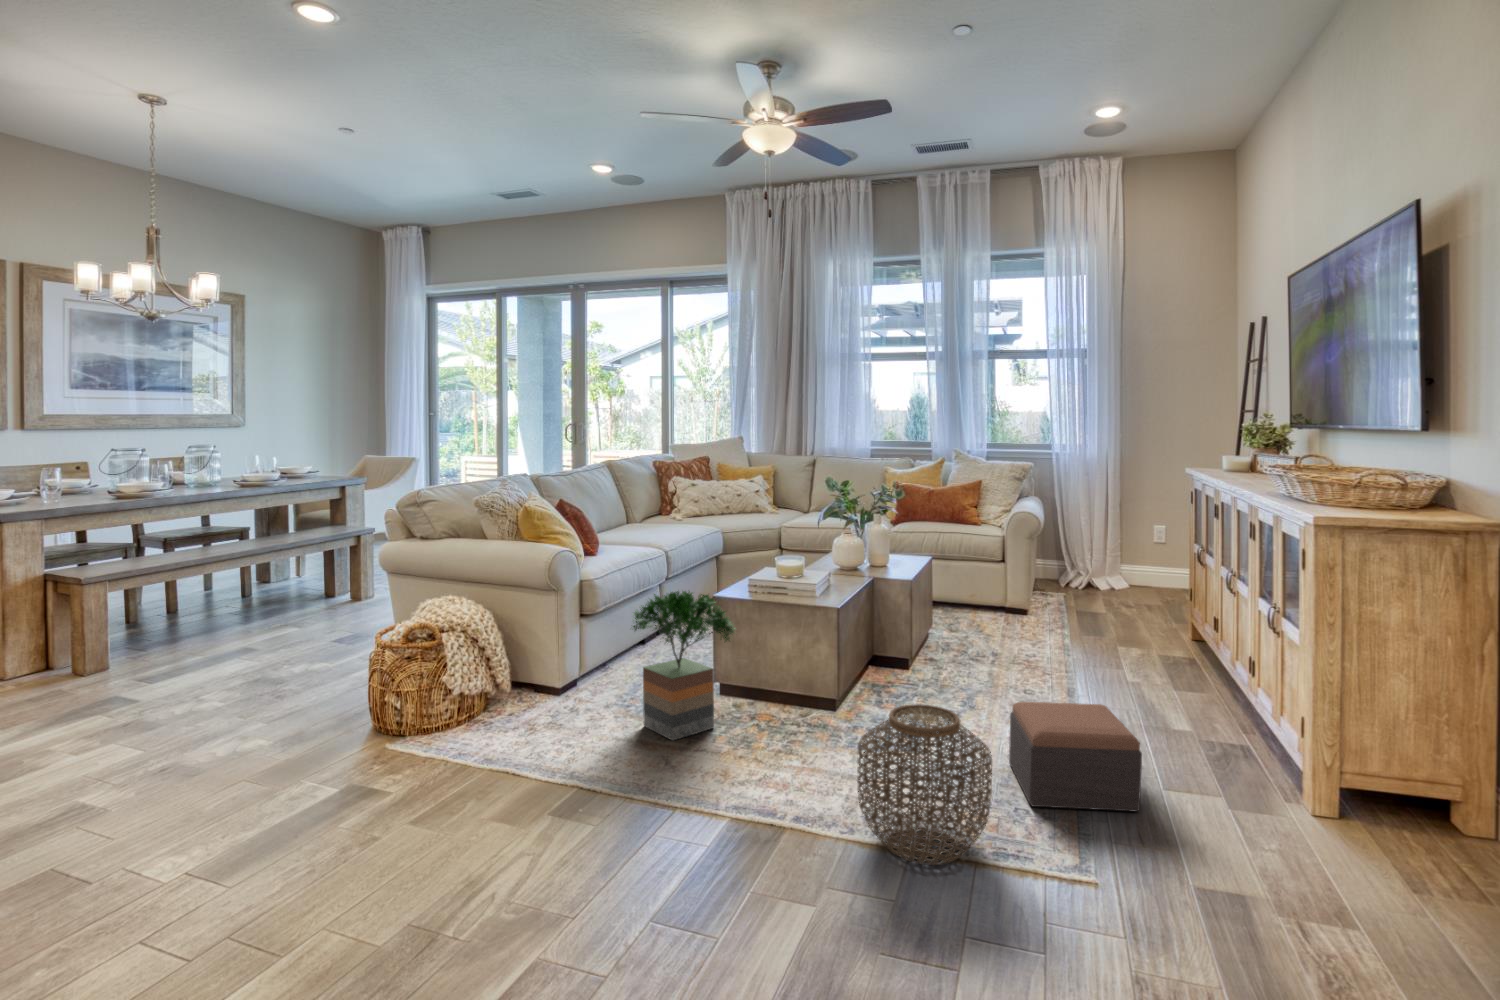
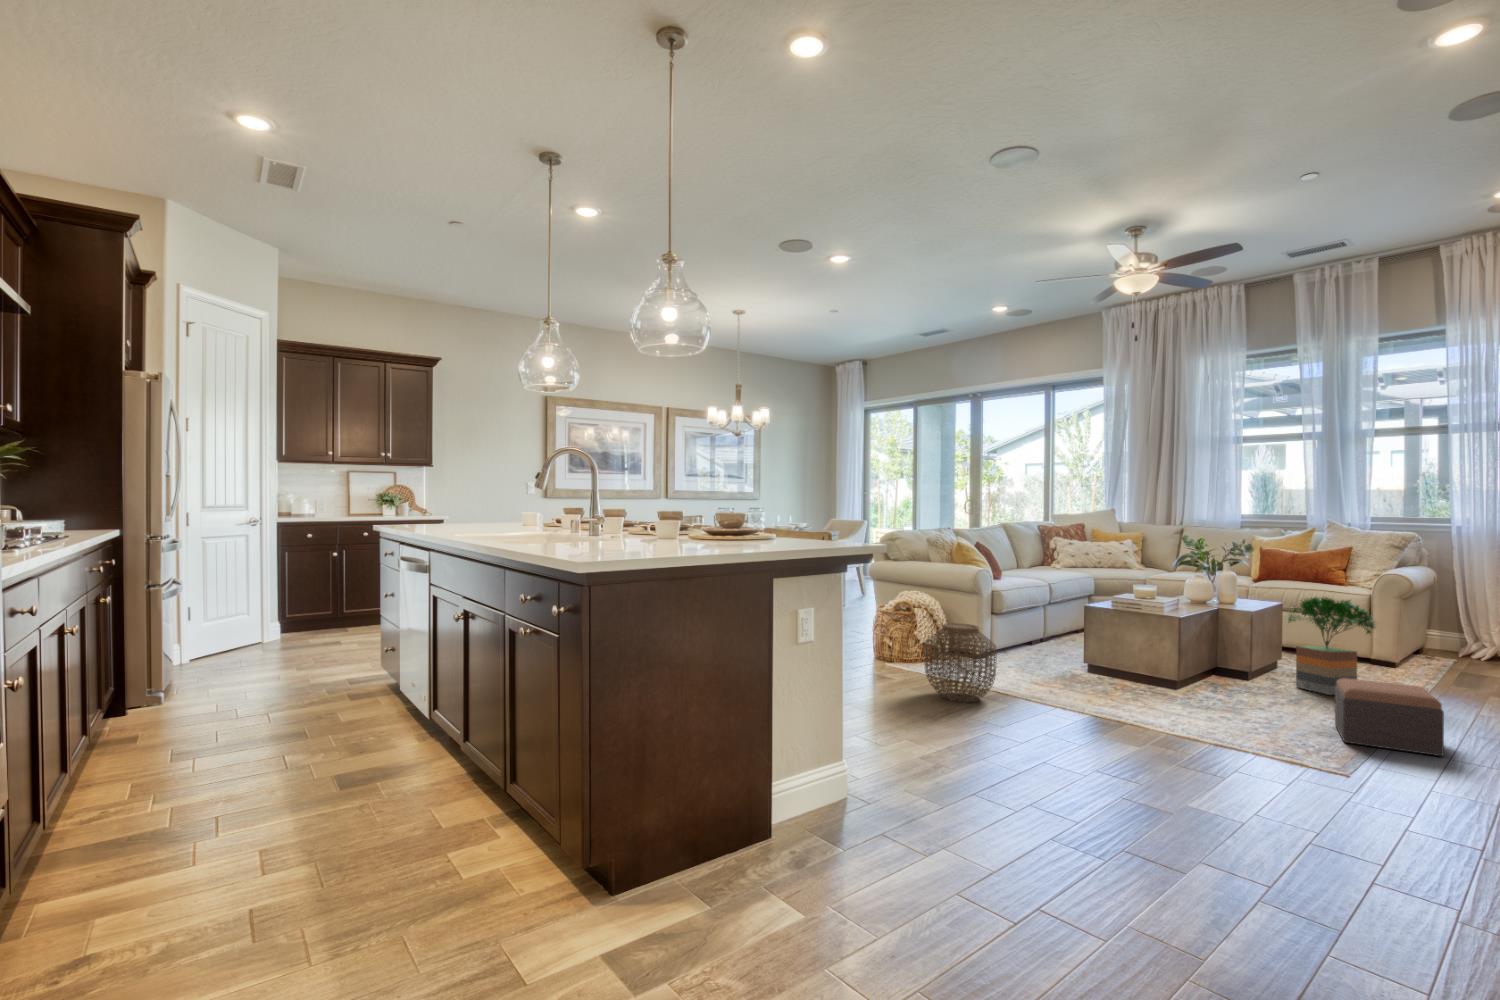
potted tree: present [633,591,736,740] -> present [1287,597,1376,695]
woven basket: present [857,704,992,865] -> present [925,623,997,702]

